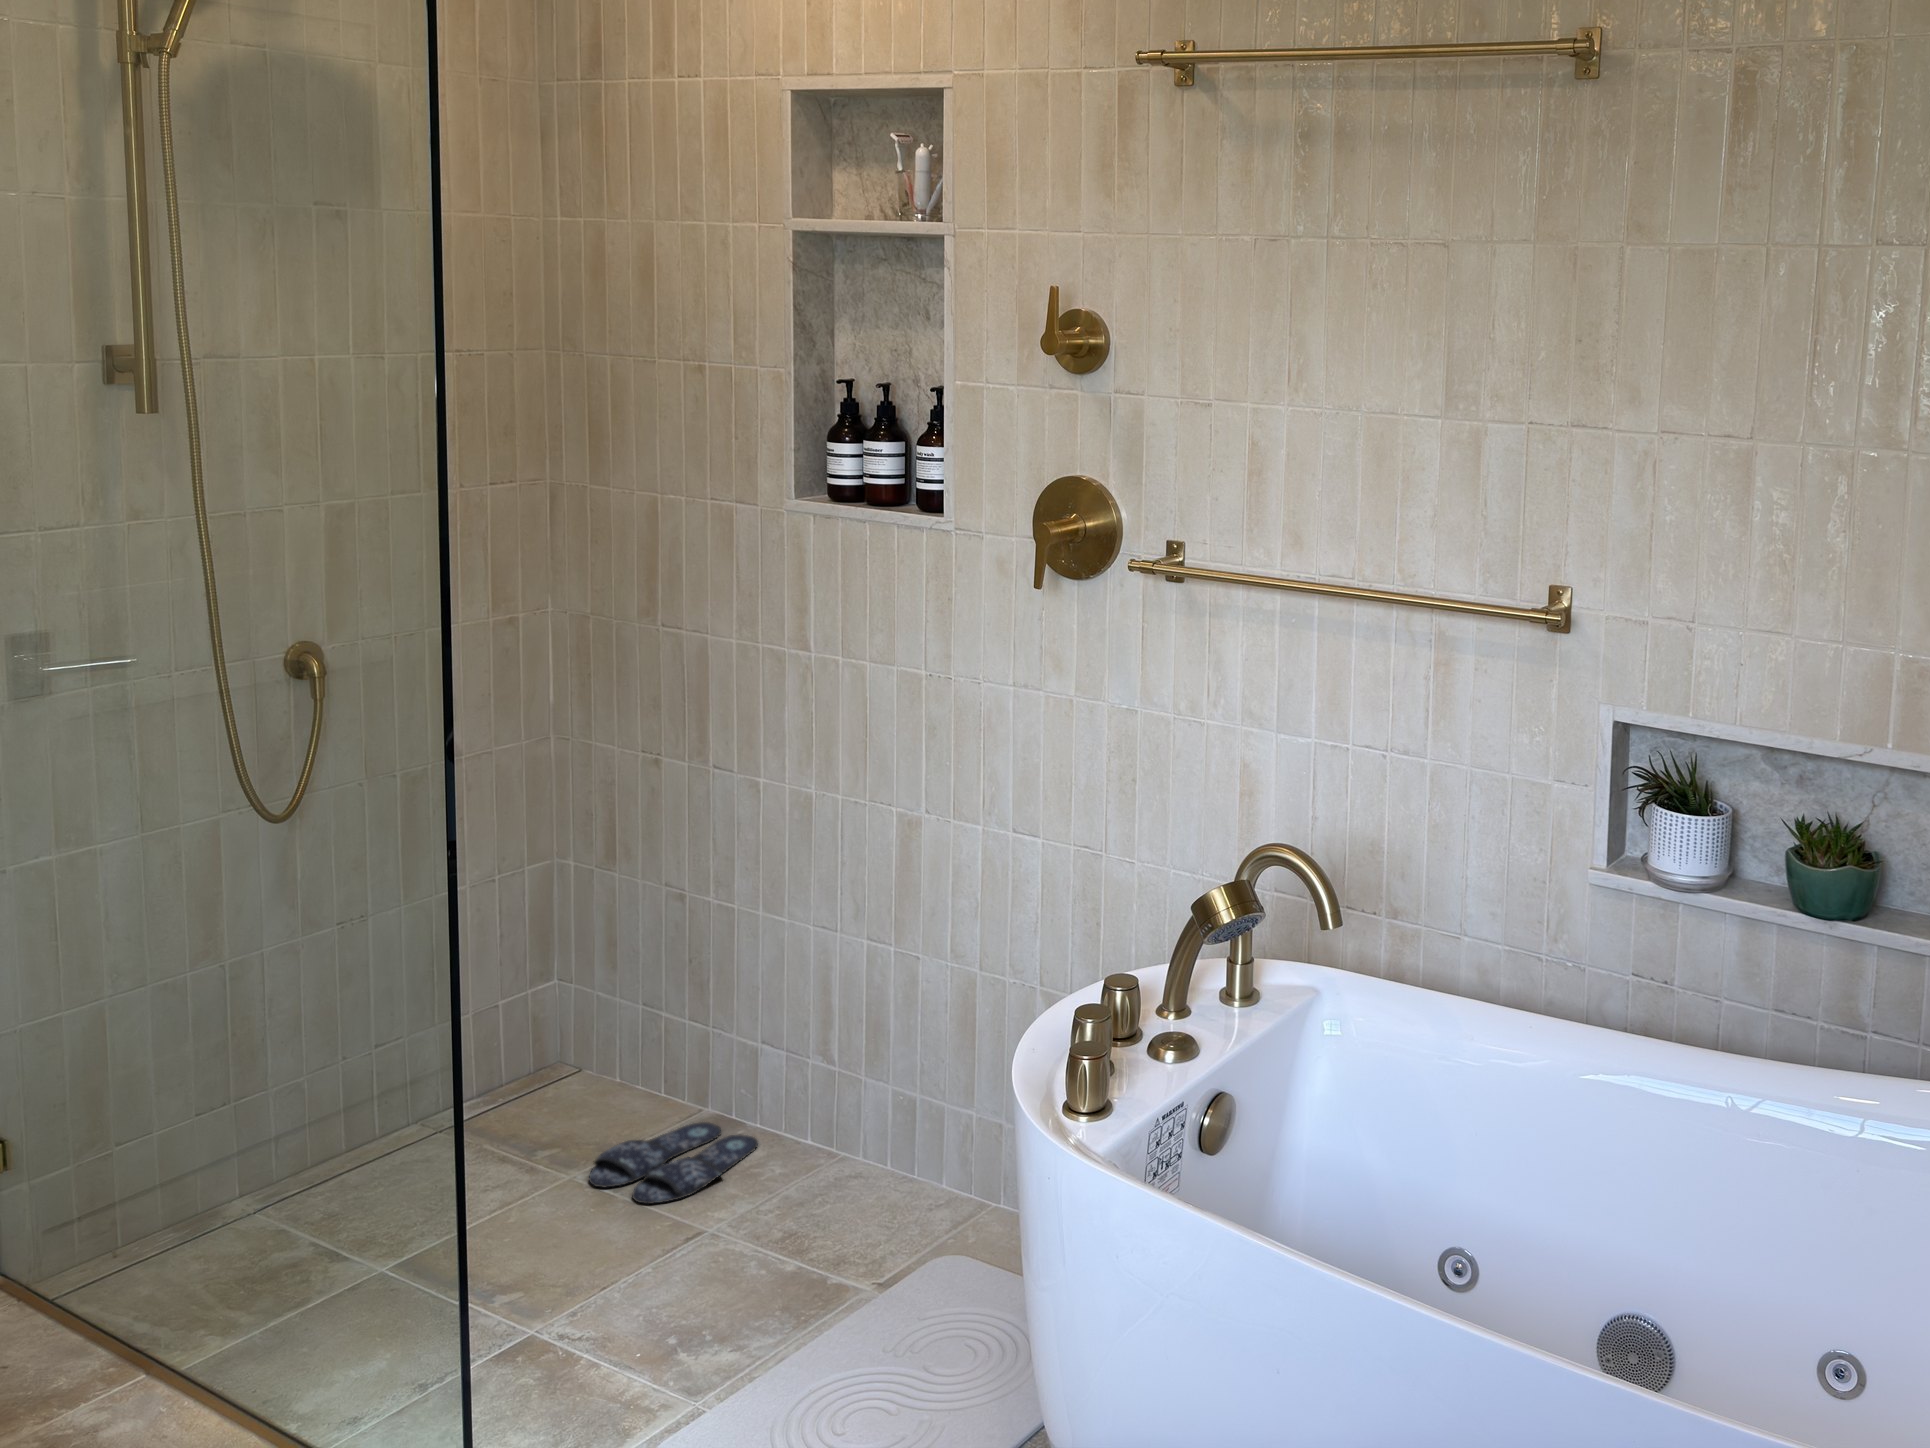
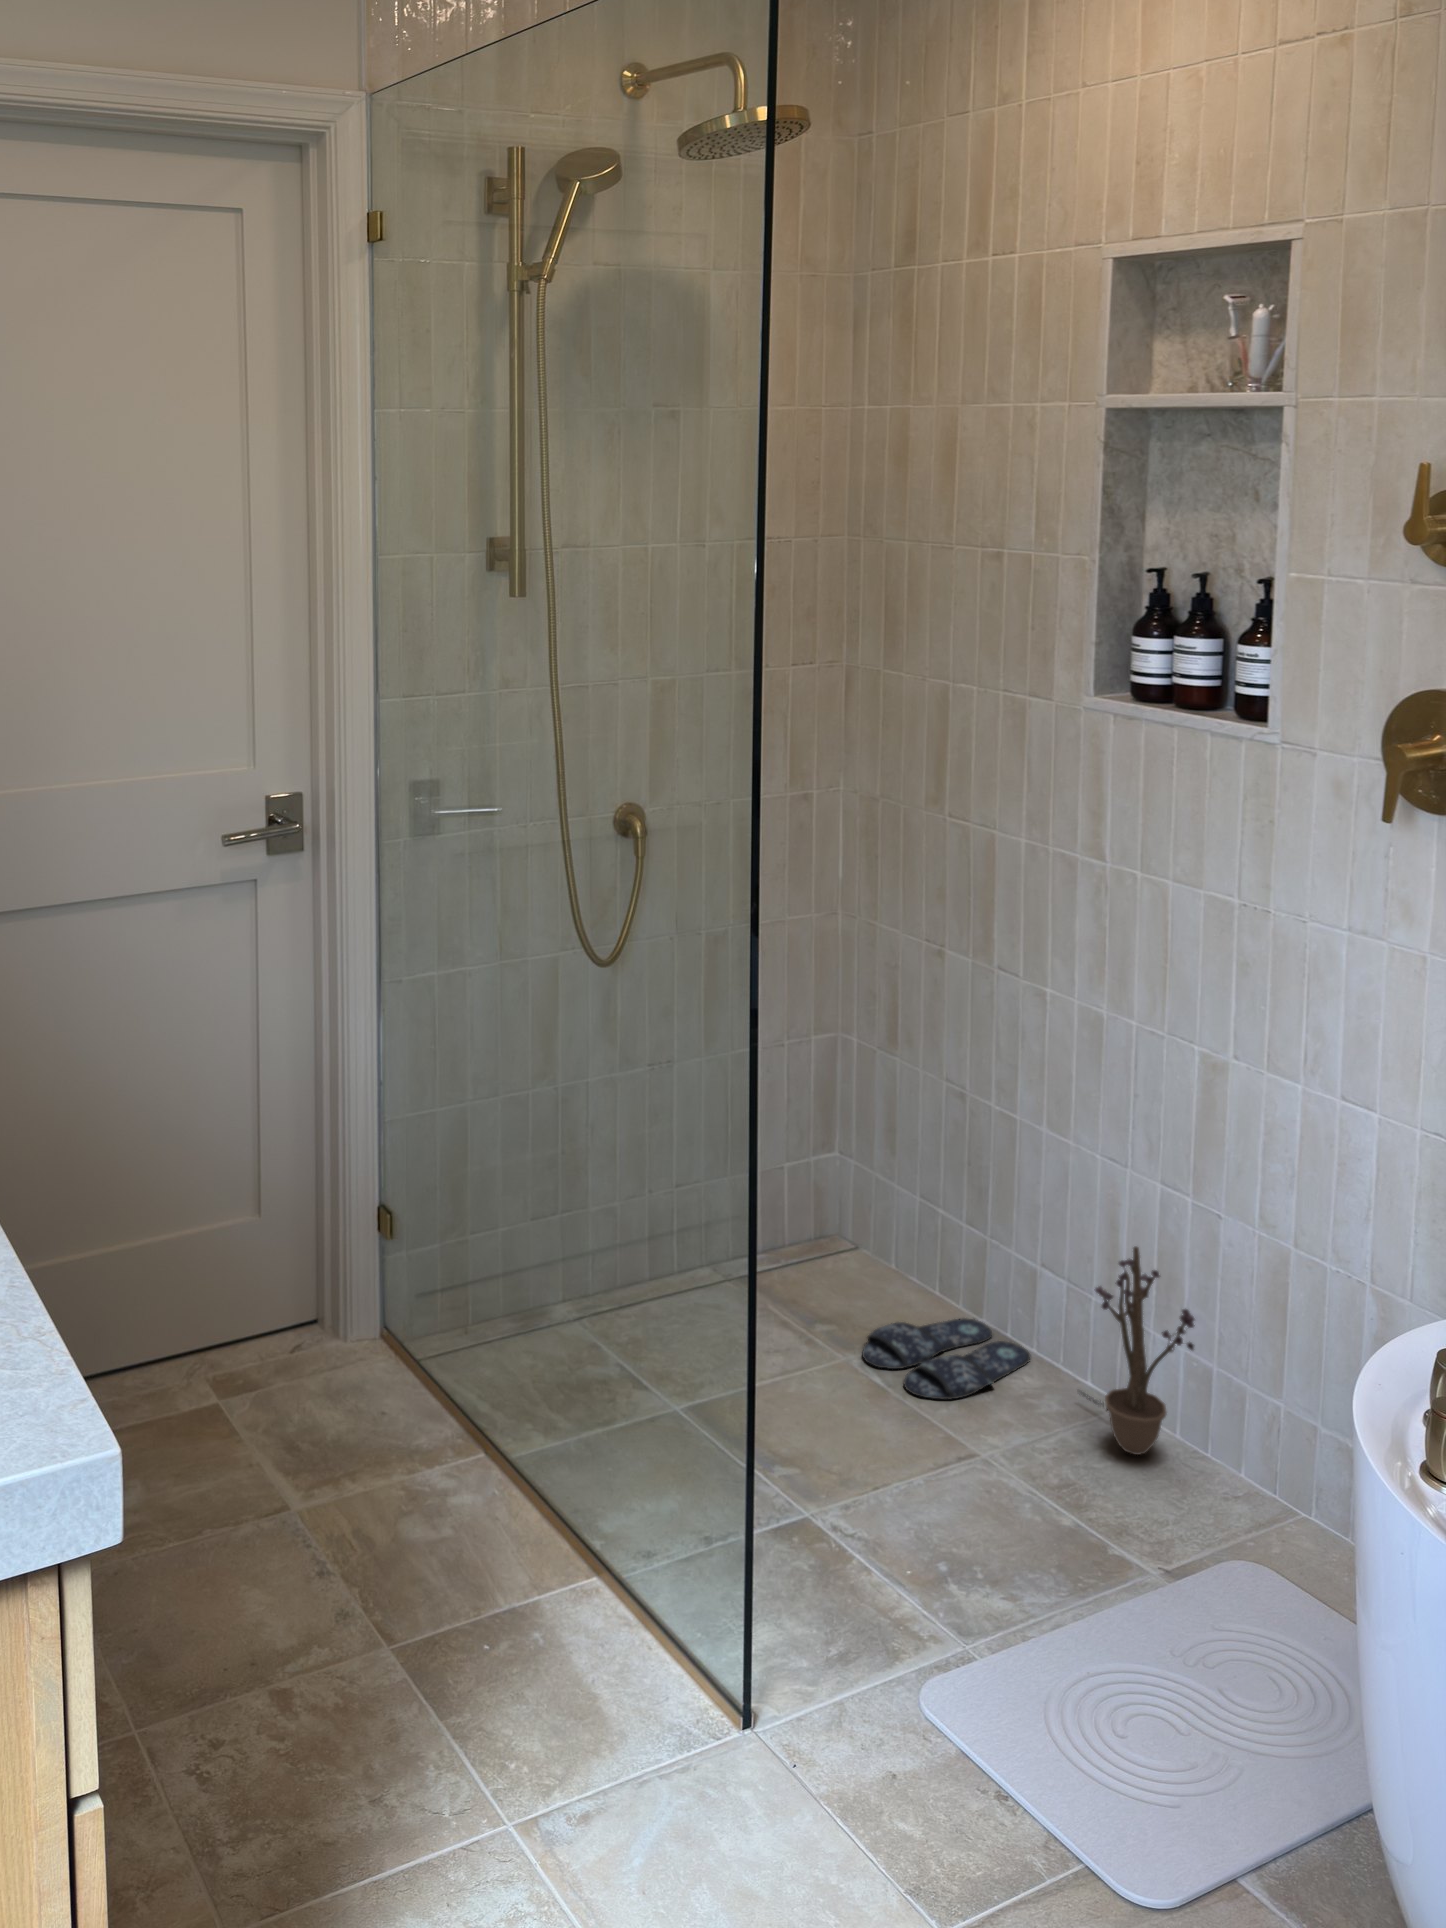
decorative plant: none [802,1009,902,1203] -> present [1078,1247,1195,1455]

